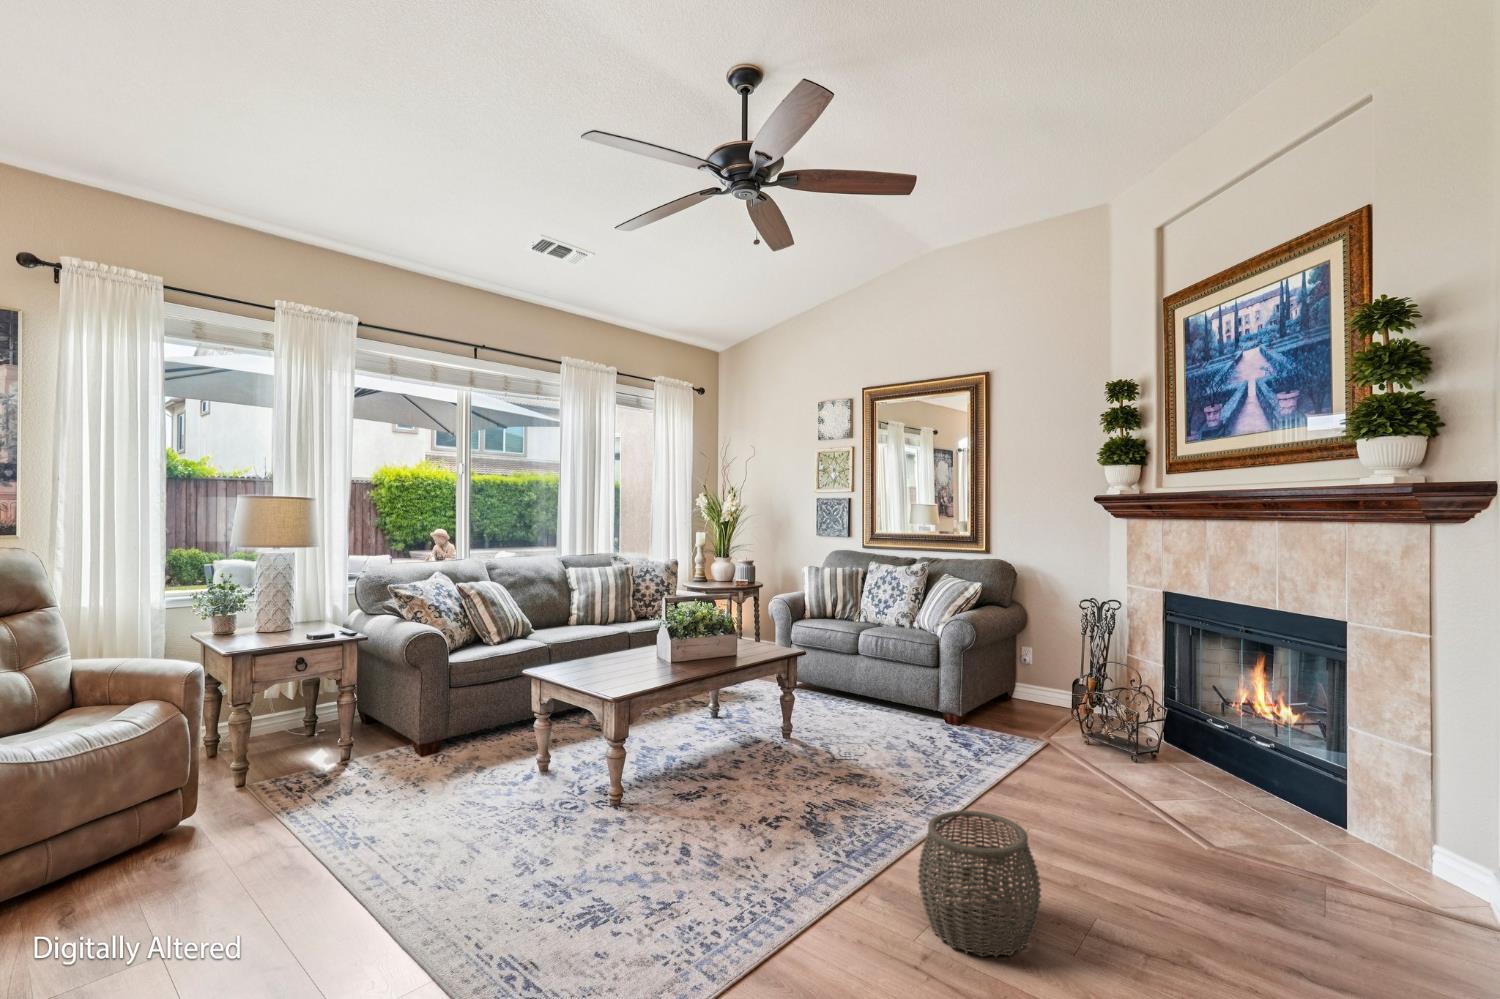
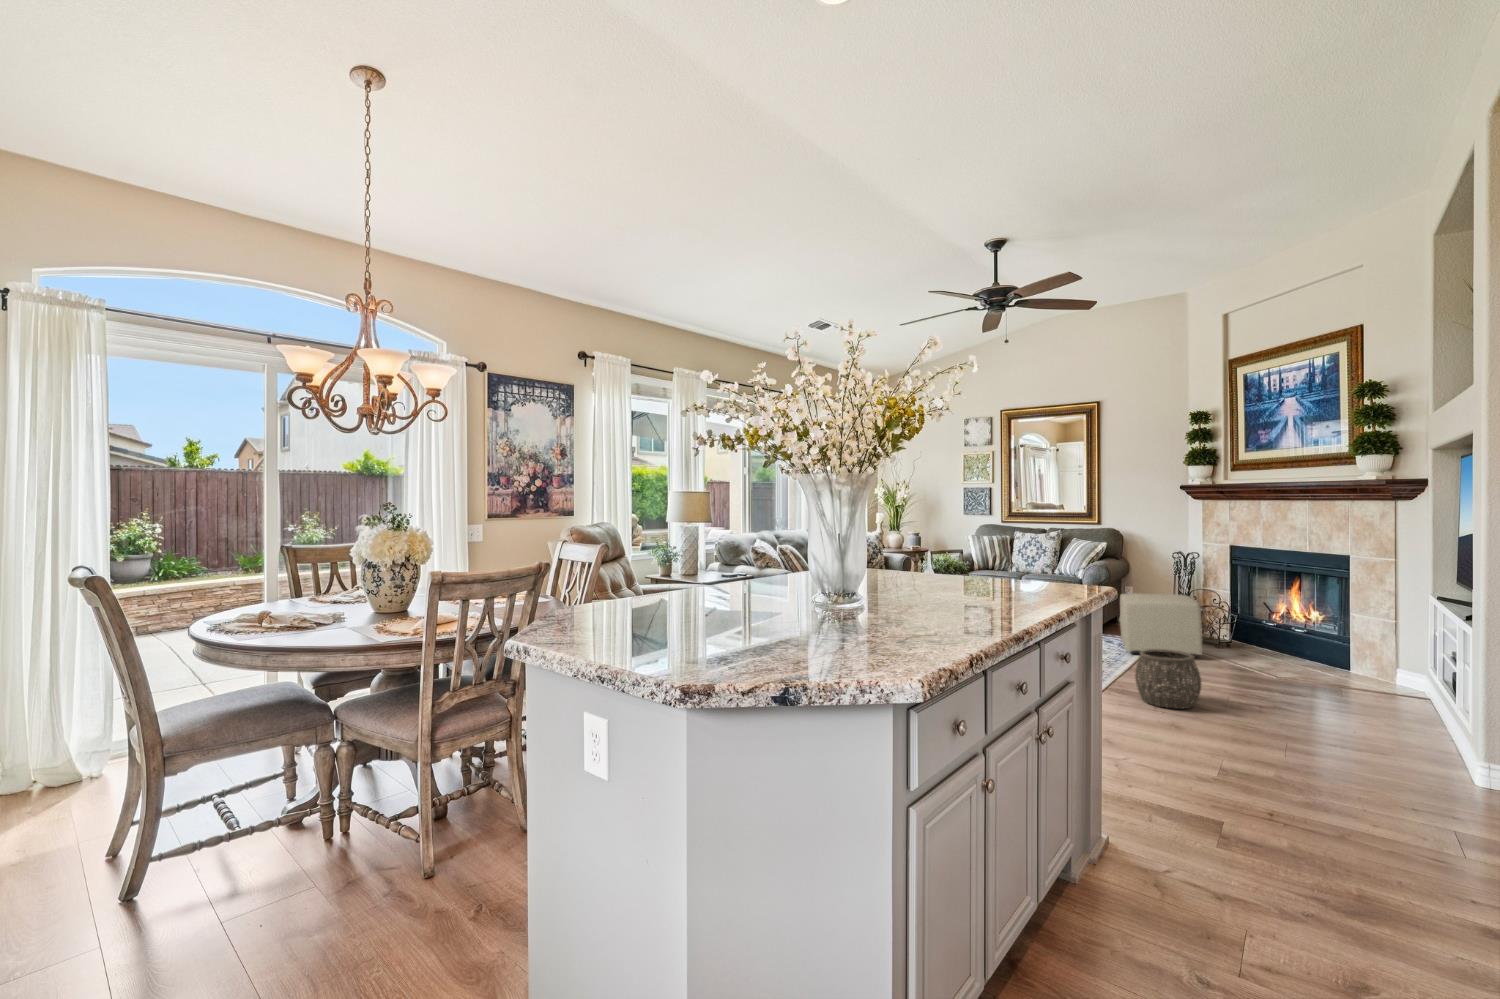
ottoman: none [979,668,1101,787] -> present [1120,593,1203,657]

